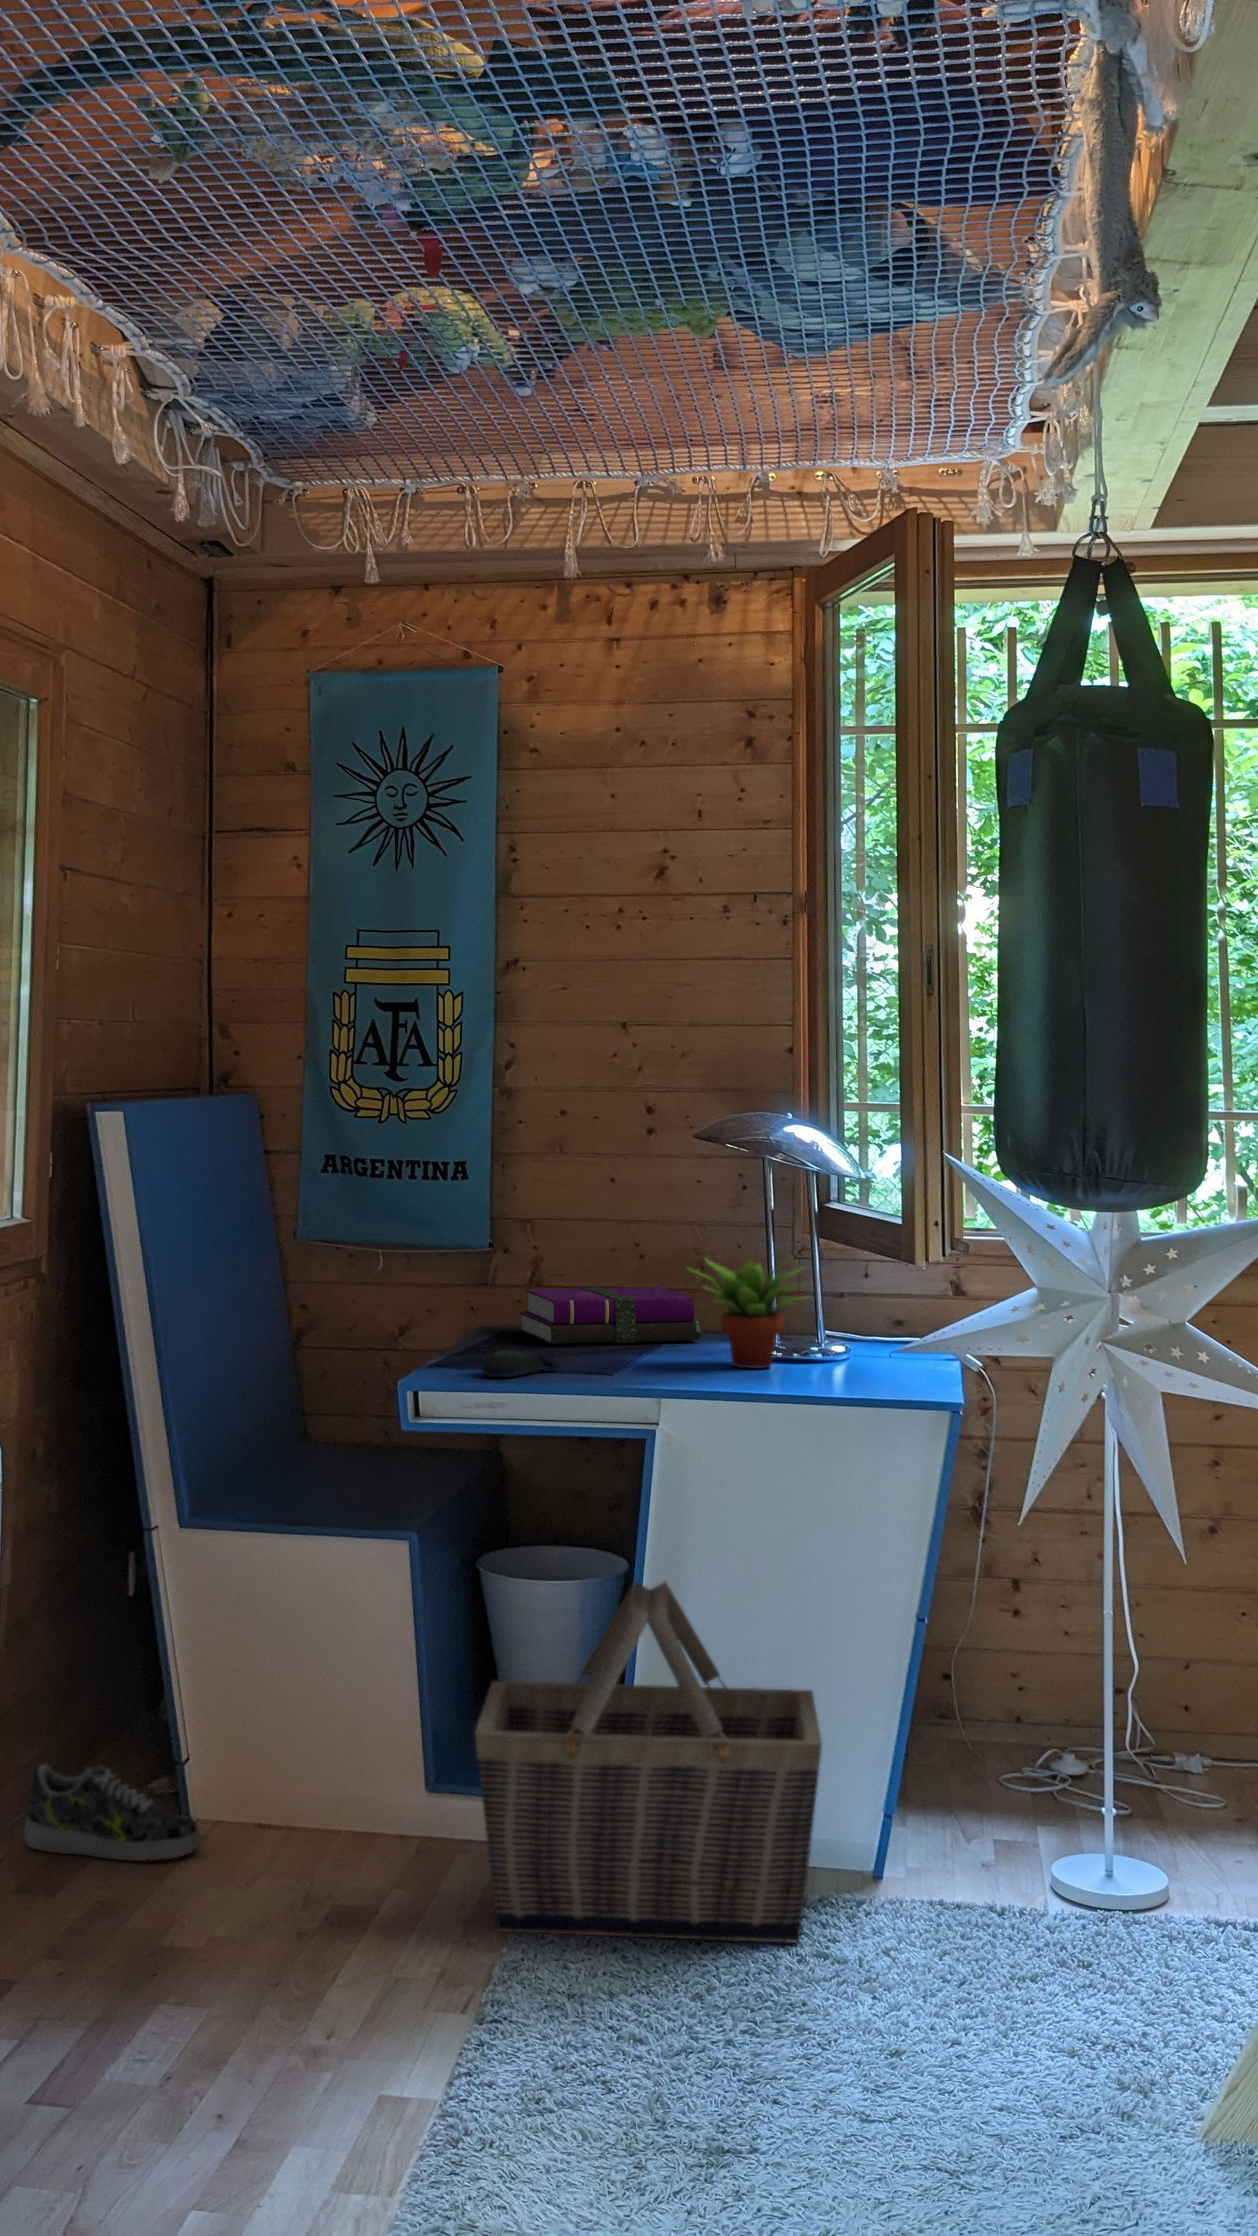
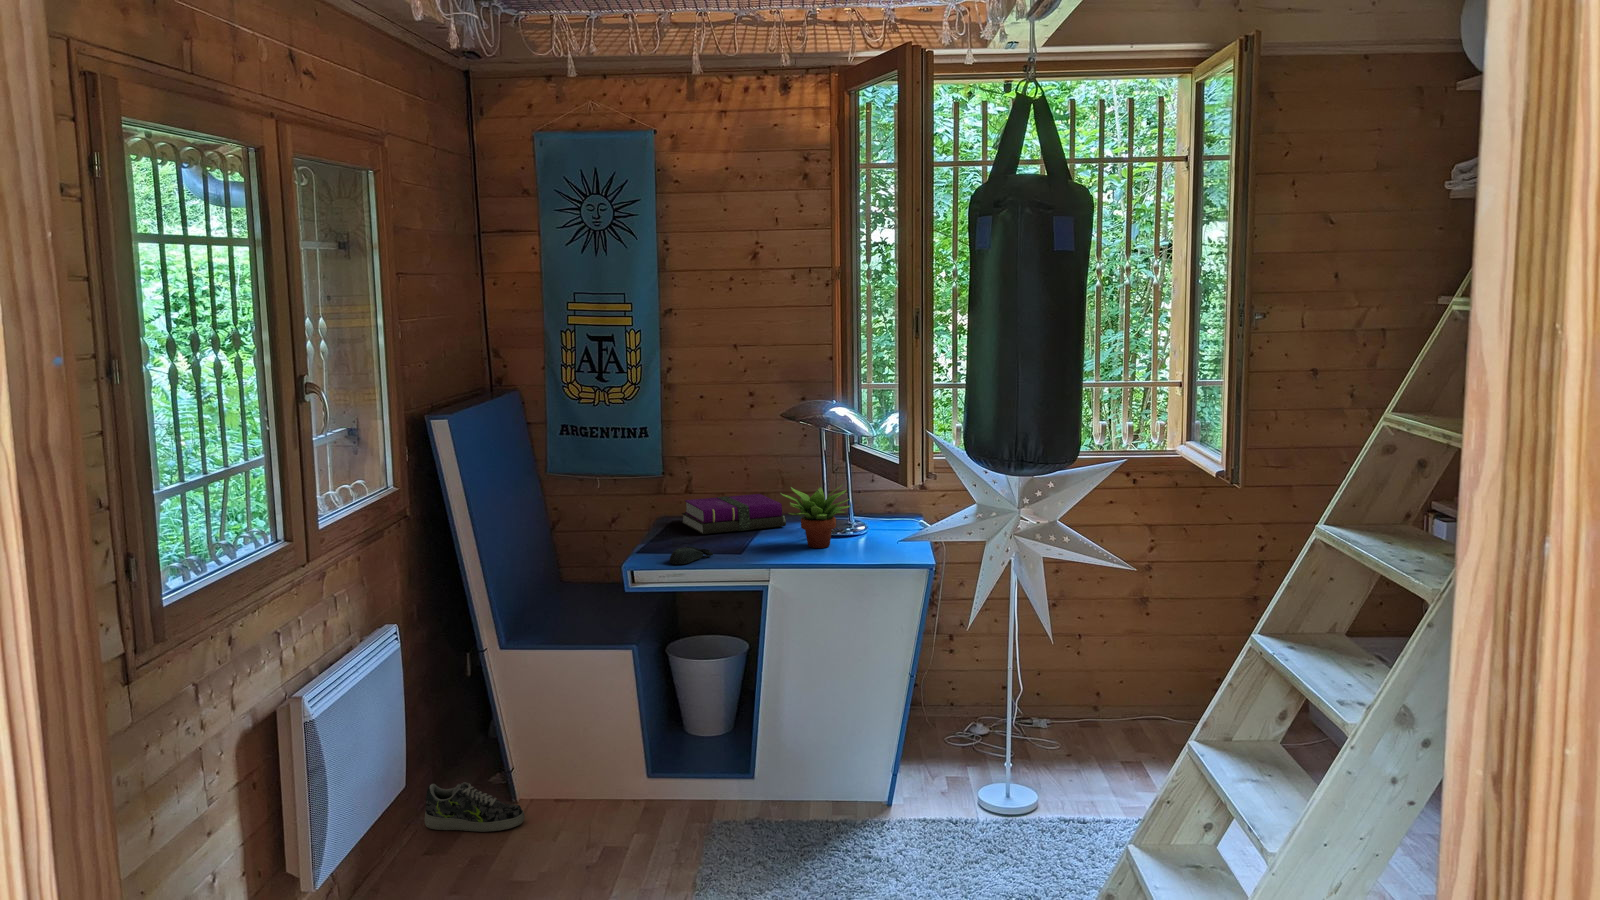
basket: present [475,1582,822,1943] -> none [679,669,867,857]

